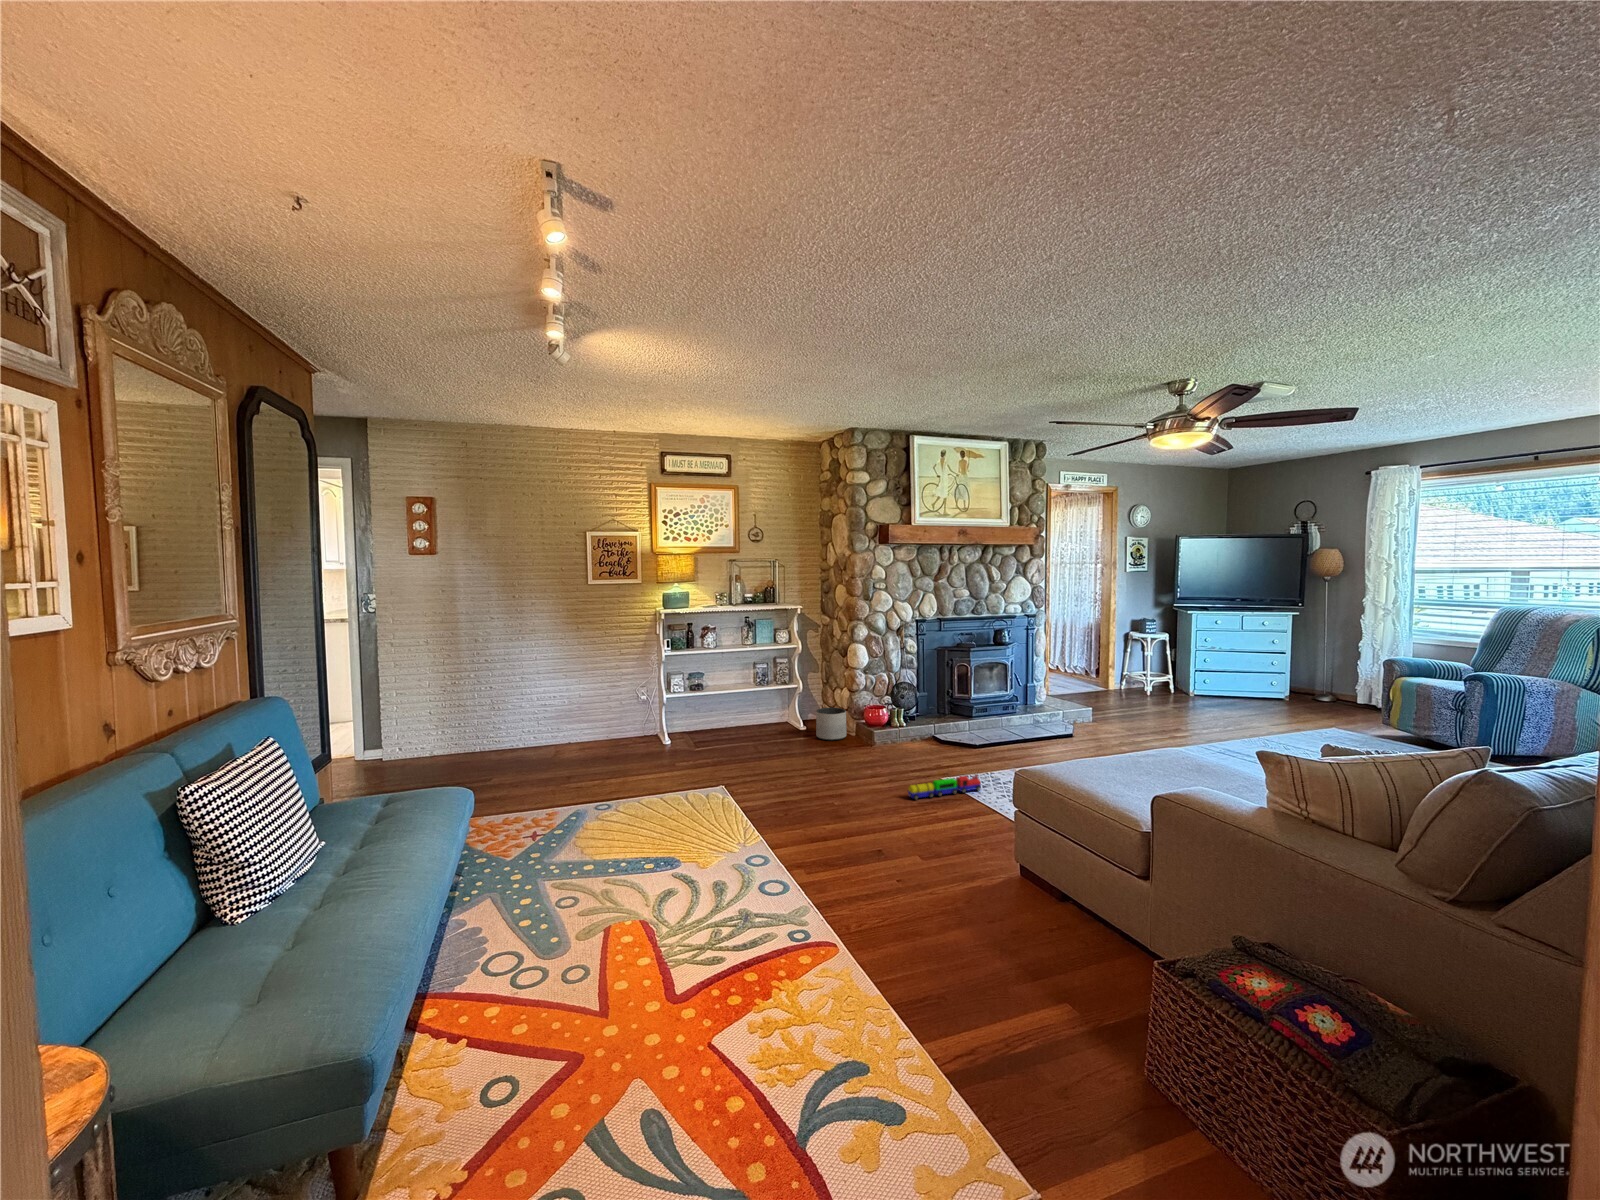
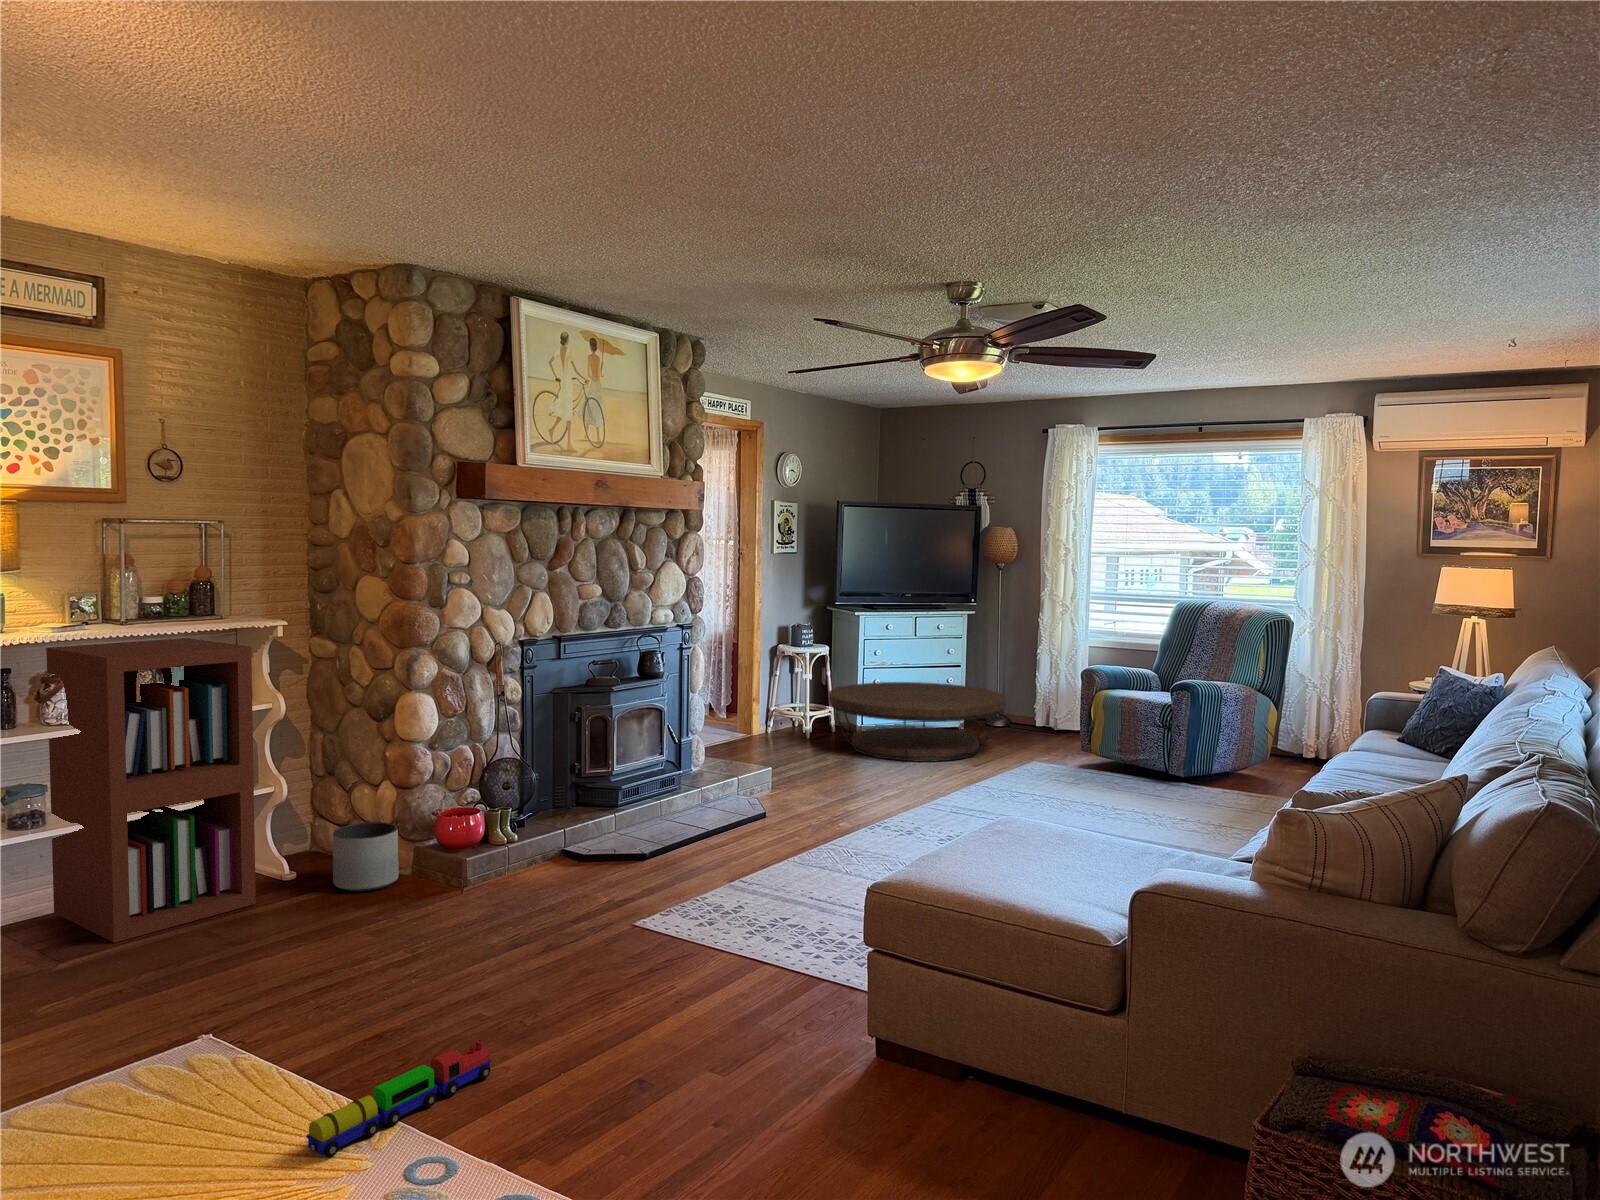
bookshelf: none [707,614,781,744] -> present [46,638,256,943]
coffee table: none [1157,662,1309,720] -> present [828,682,1006,762]
toy train: present [908,775,981,800] -> present [306,1040,492,1158]

